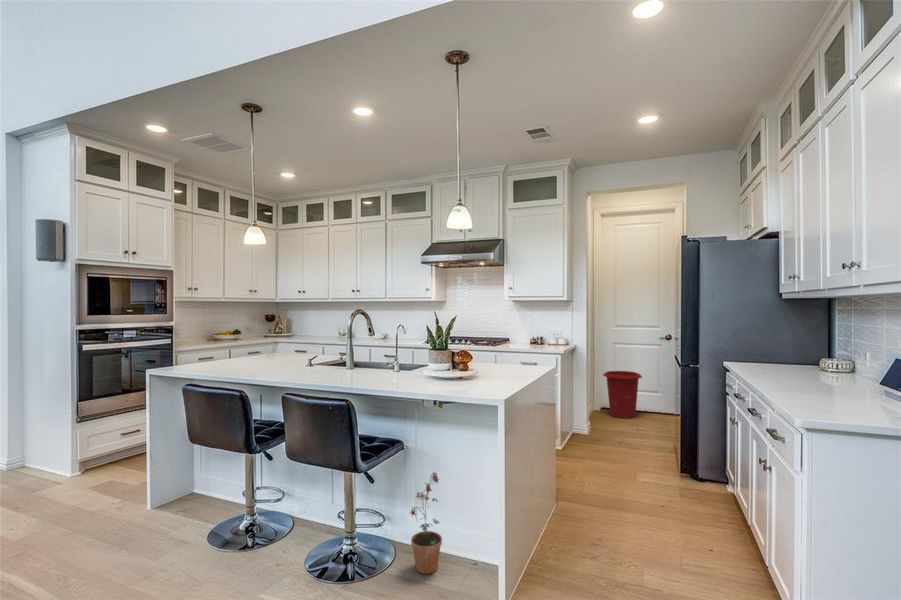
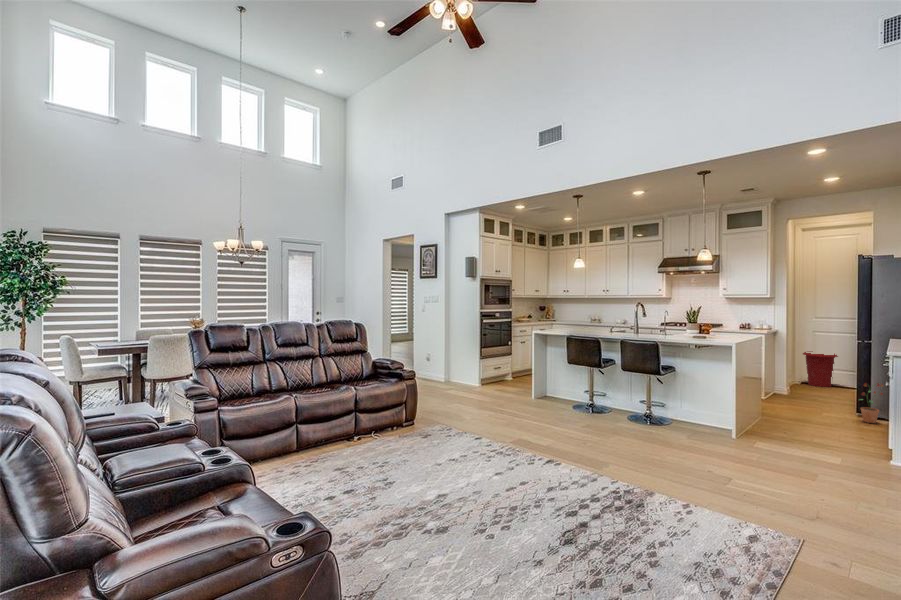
potted plant: present [411,473,442,574] -> present [860,383,883,423]

